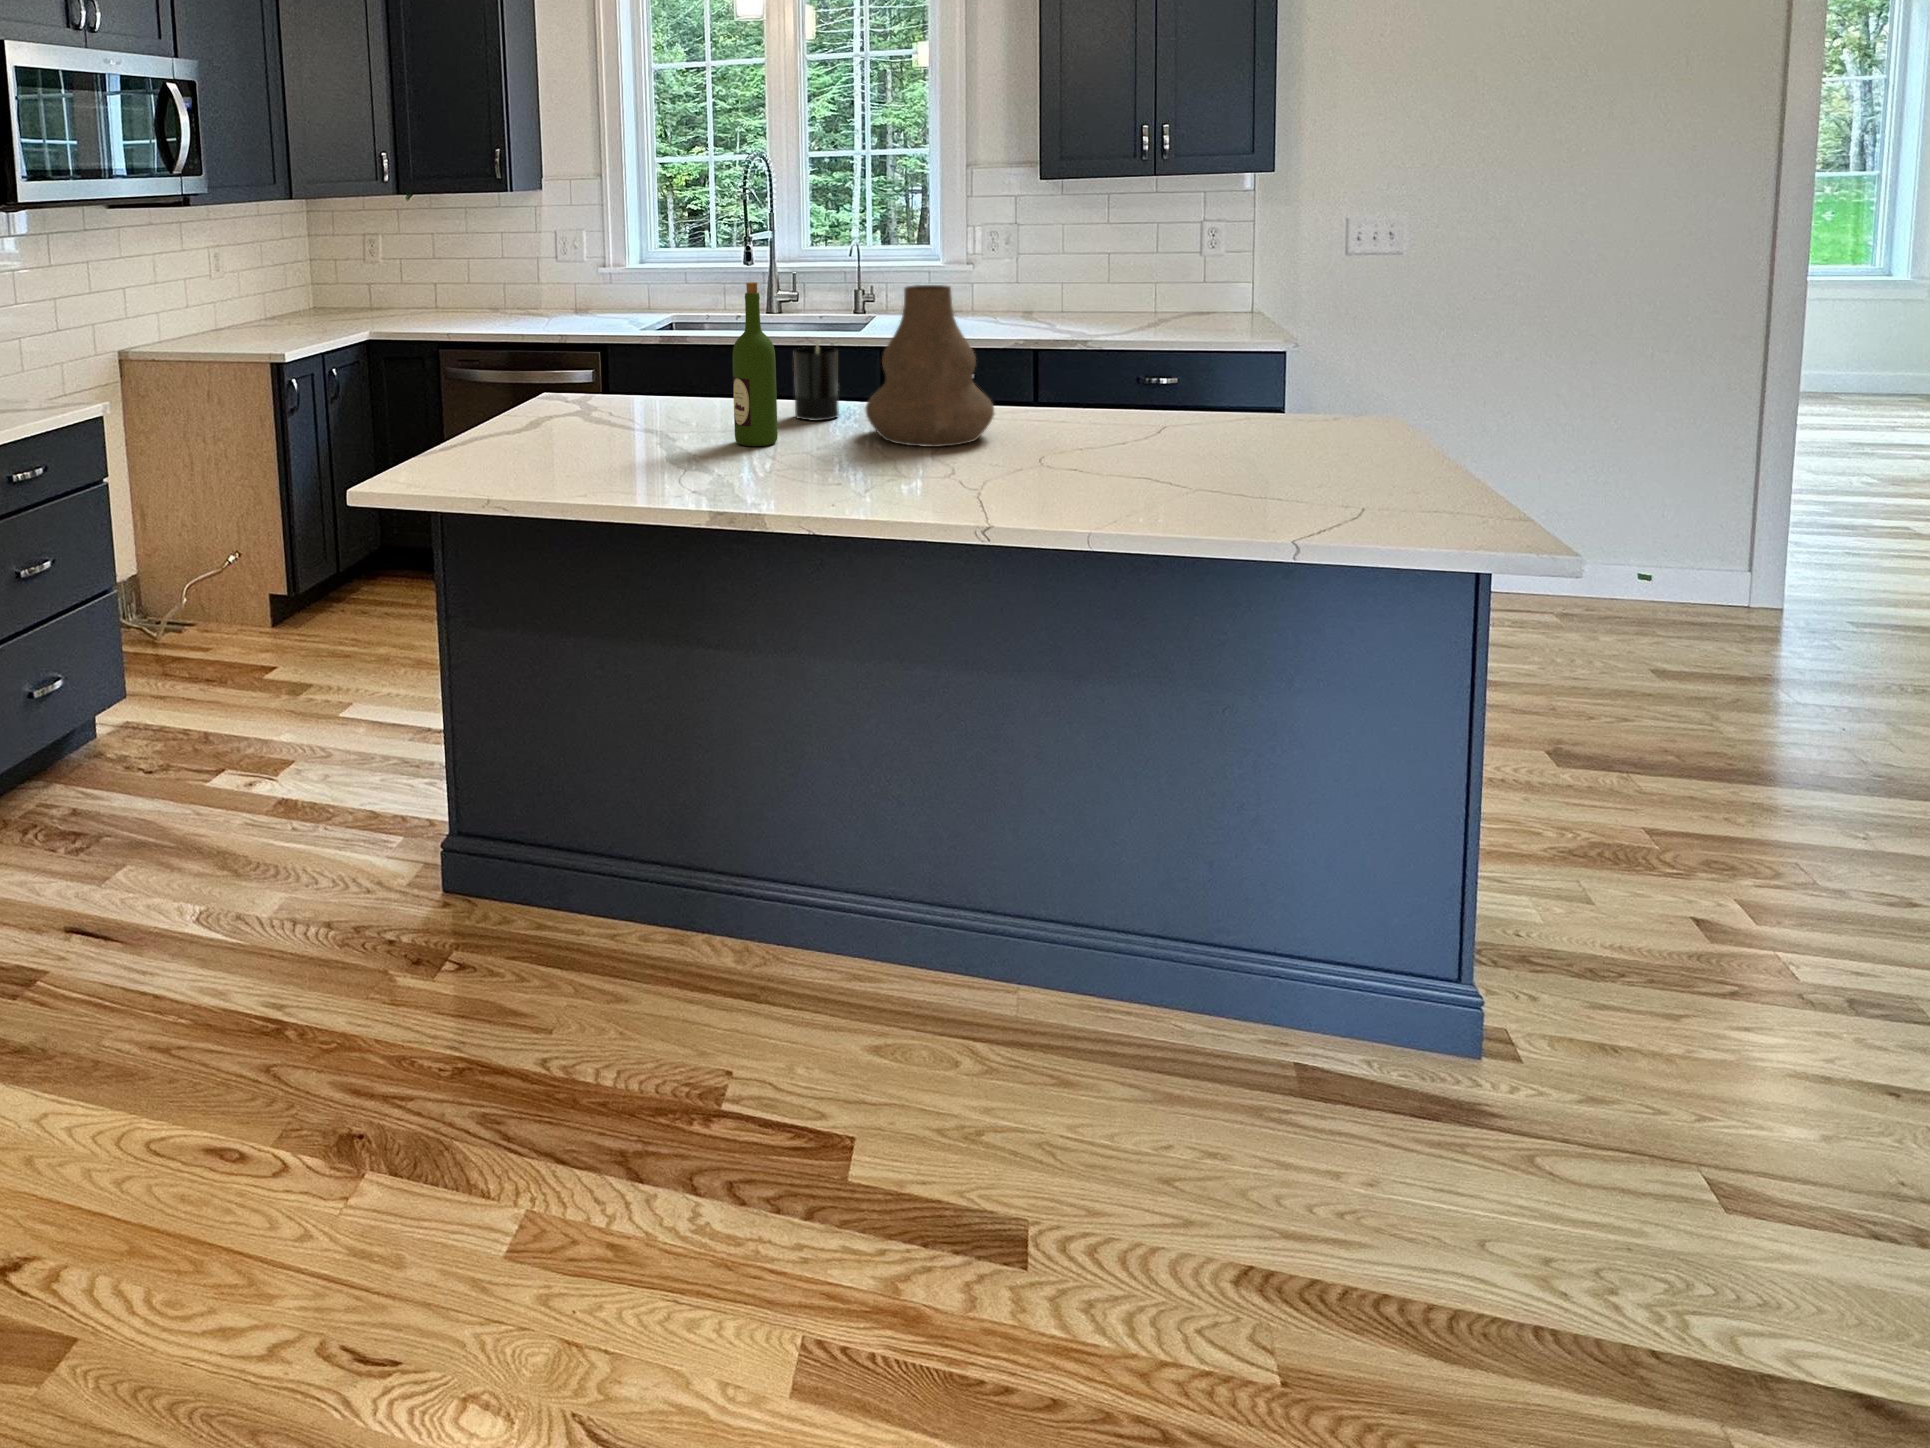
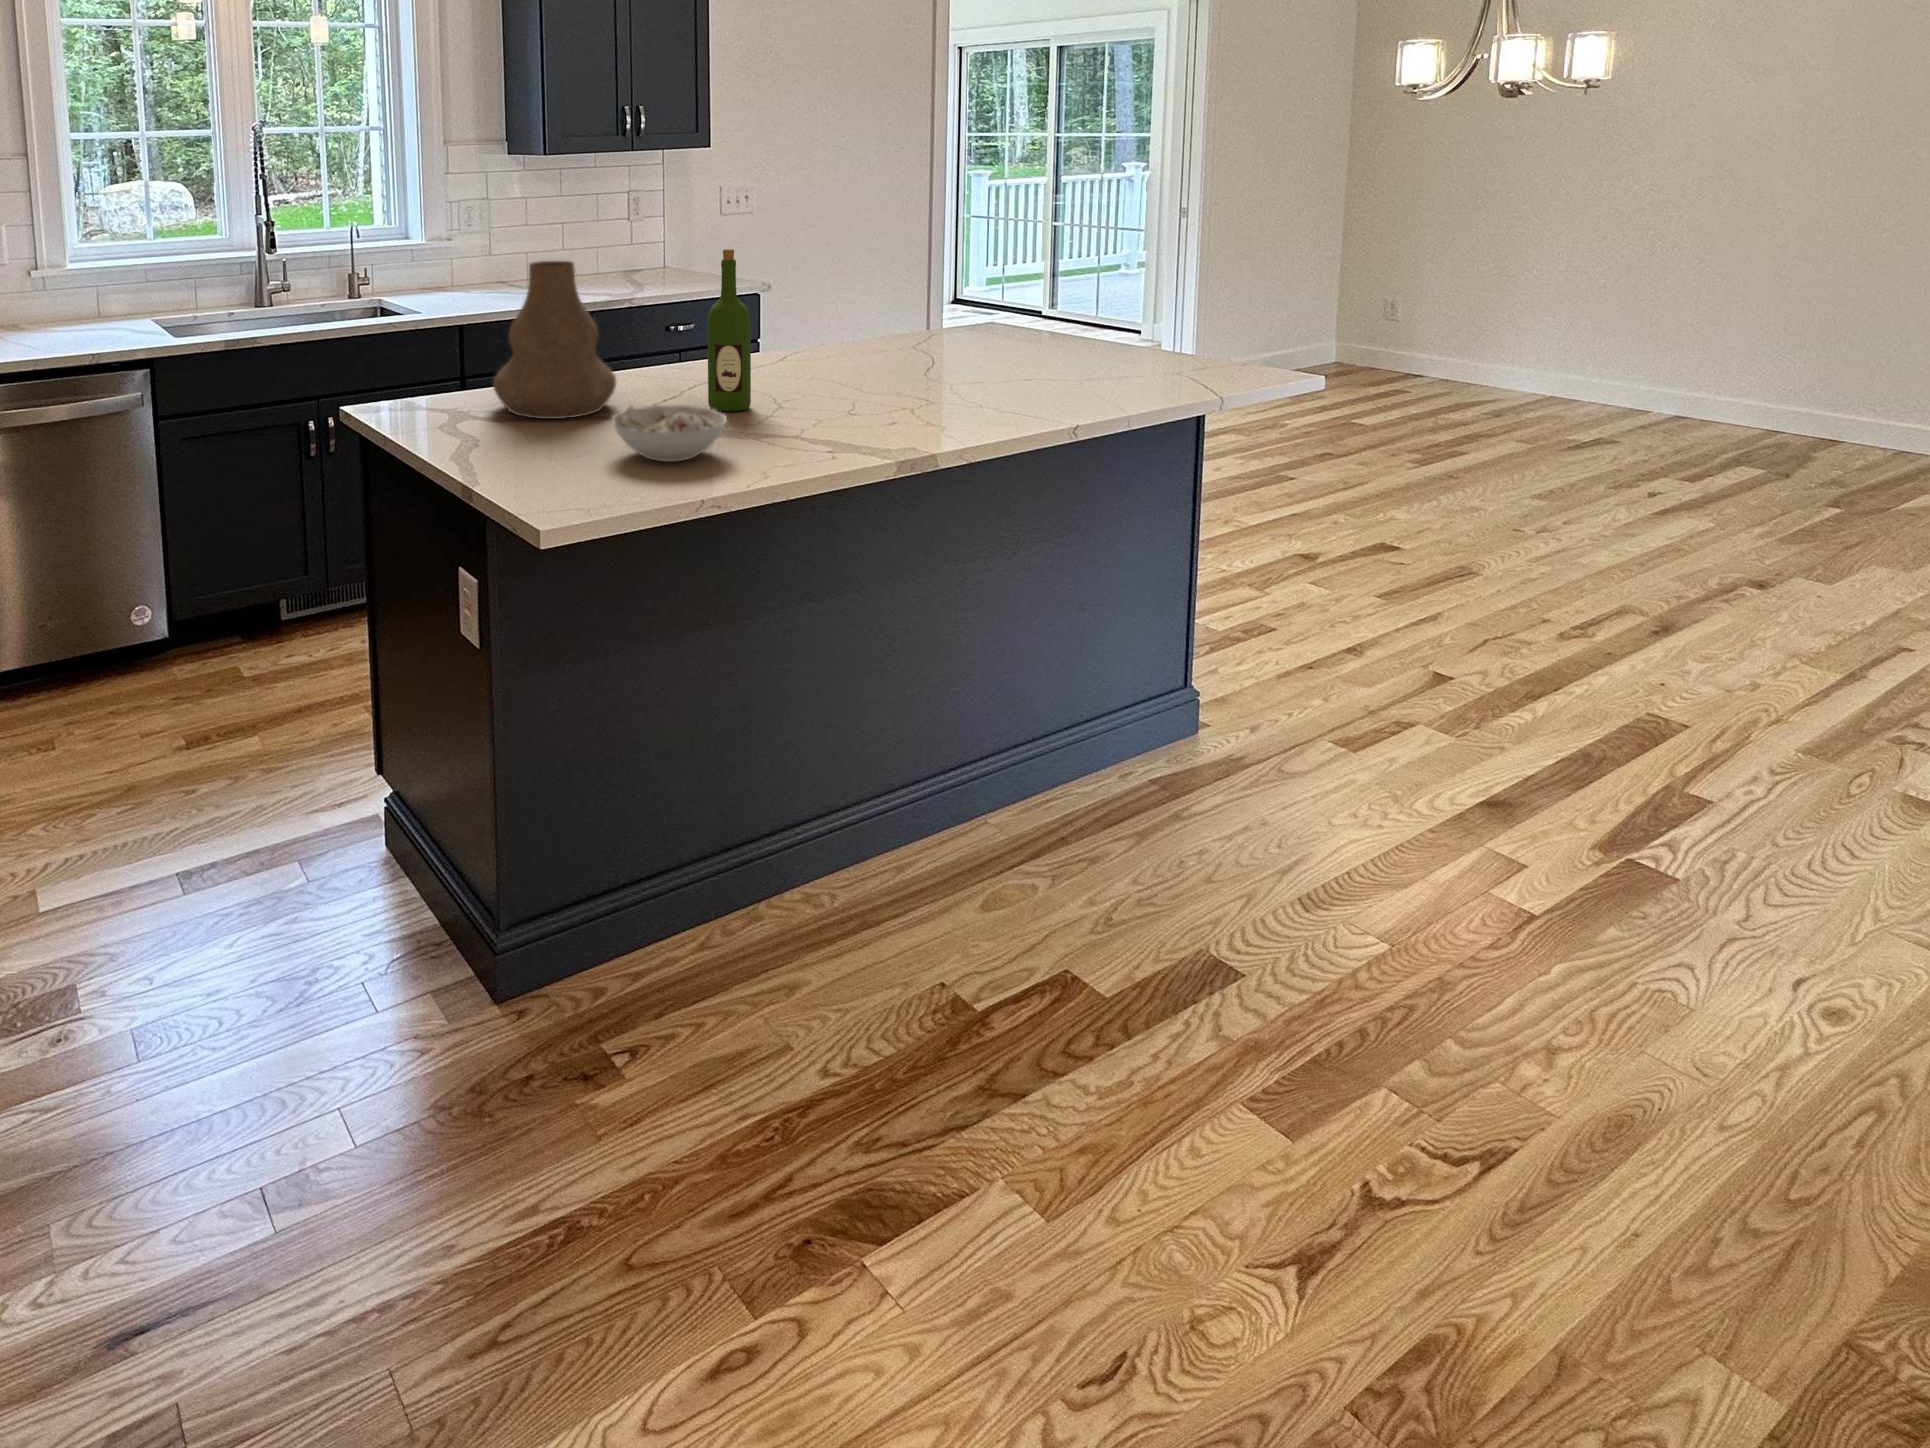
vase: present [865,285,994,447] -> present [493,261,616,419]
candle: present [794,341,839,421] -> none [663,307,706,385]
bowl: none [518,415,625,470] -> present [612,405,727,462]

